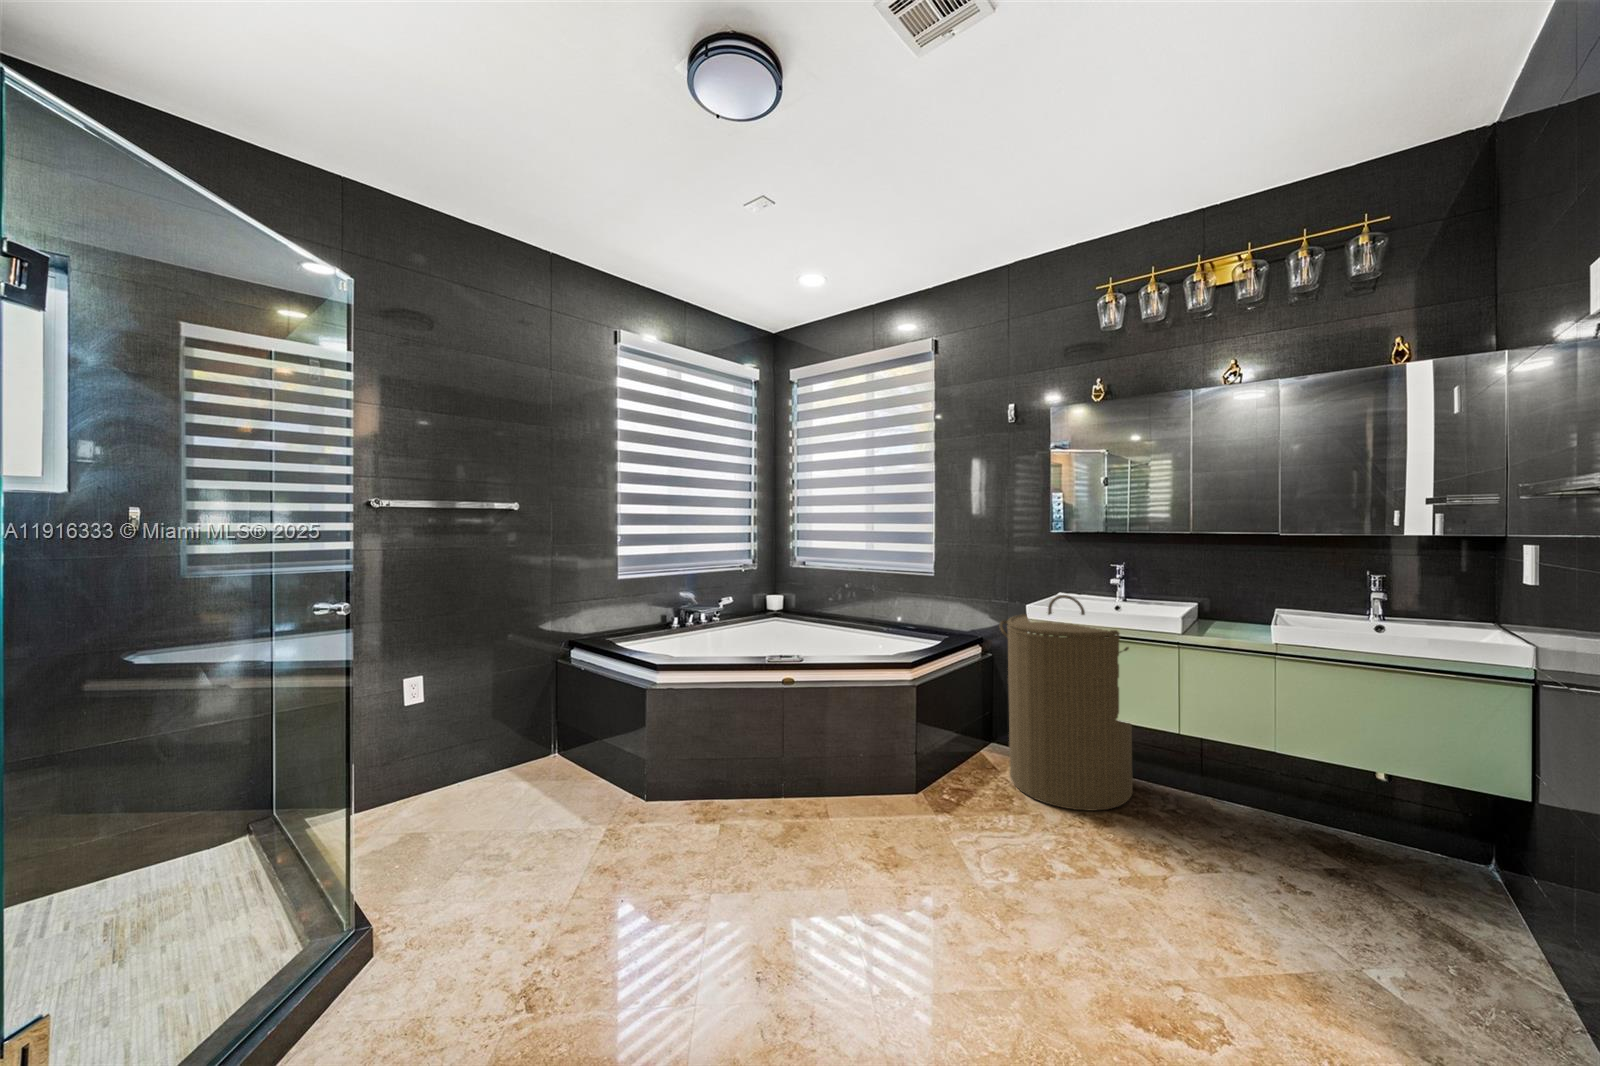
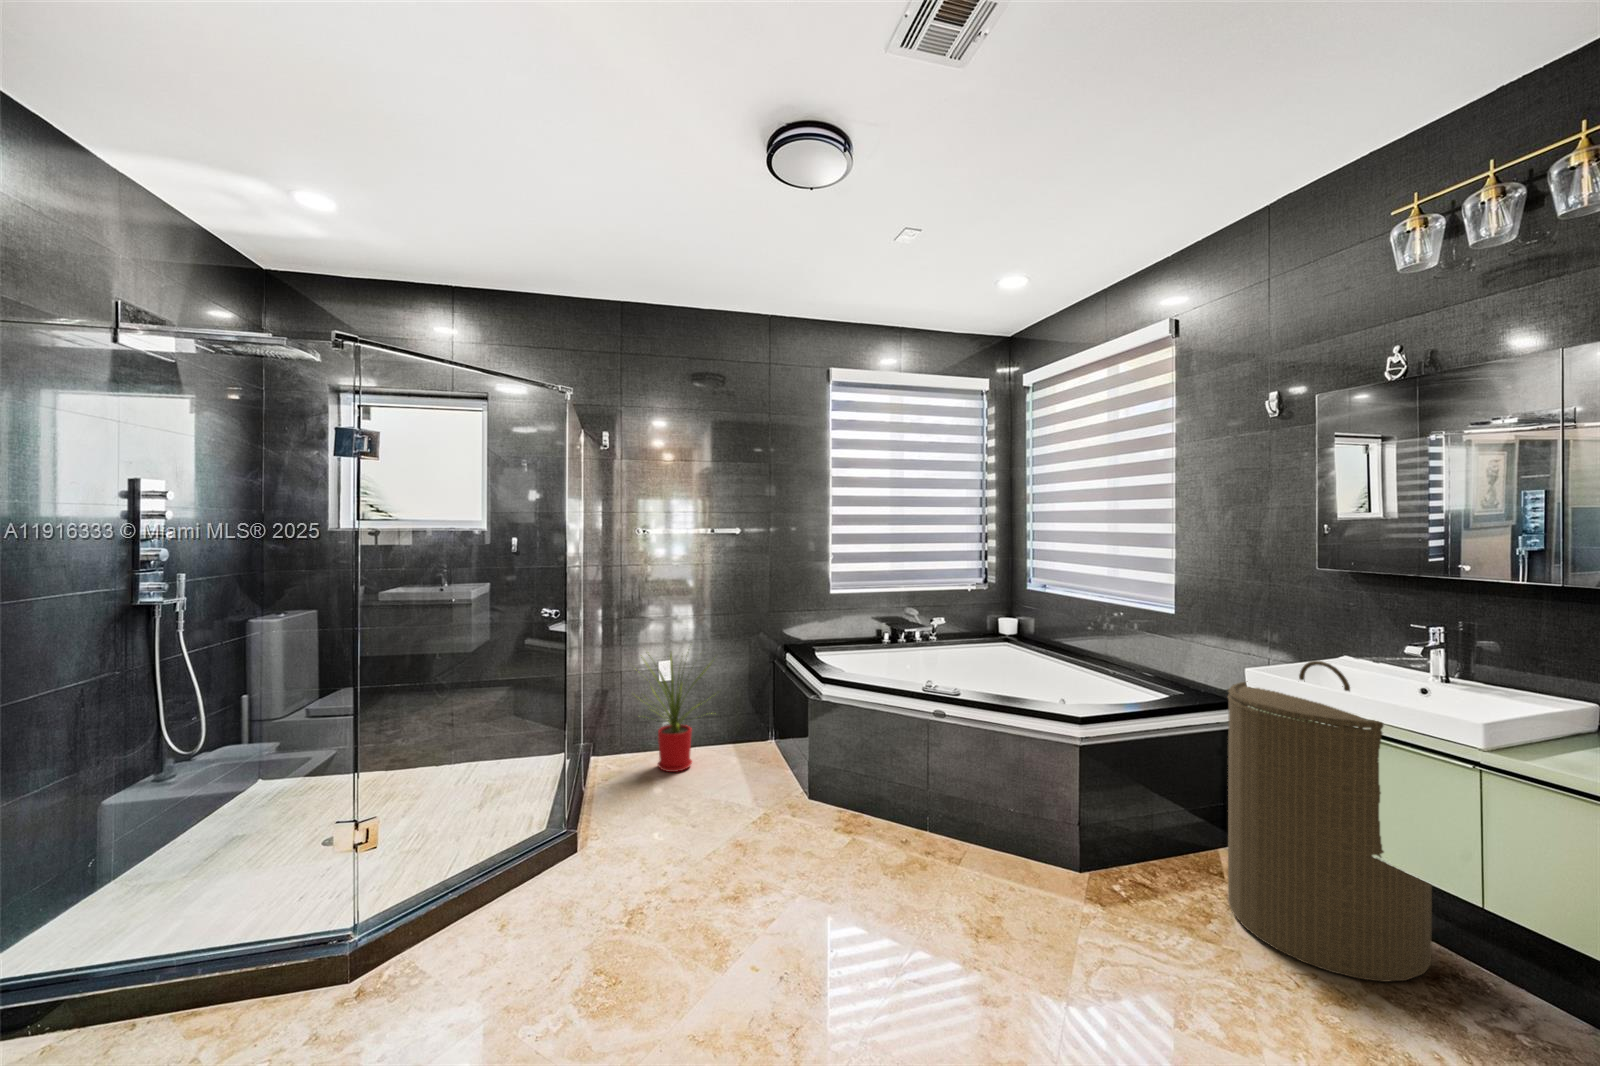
house plant: none [382,653,515,817] -> present [641,654,713,772]

